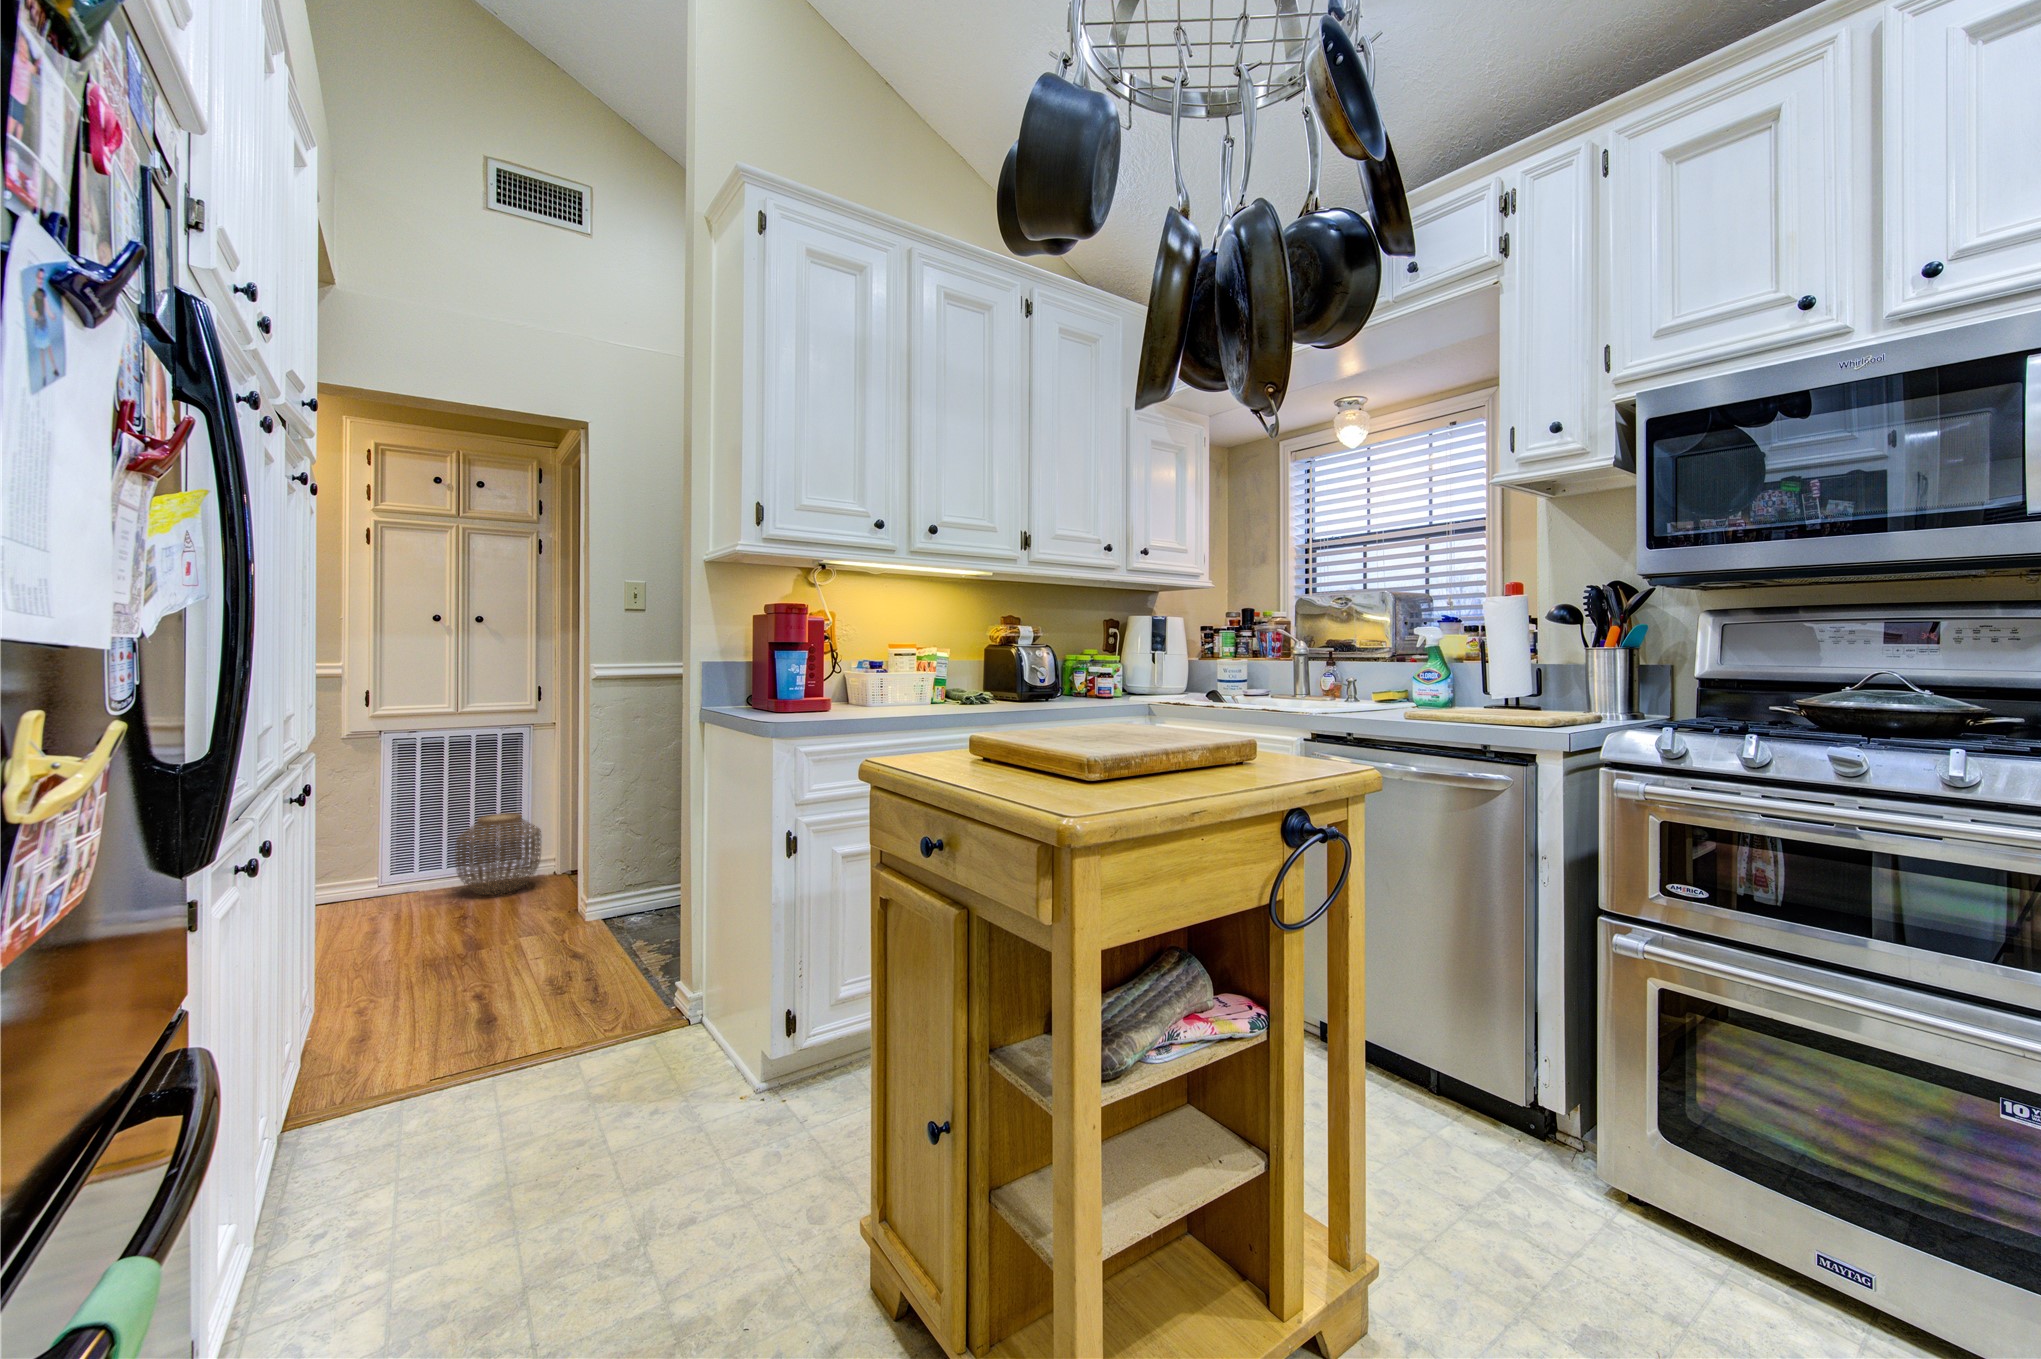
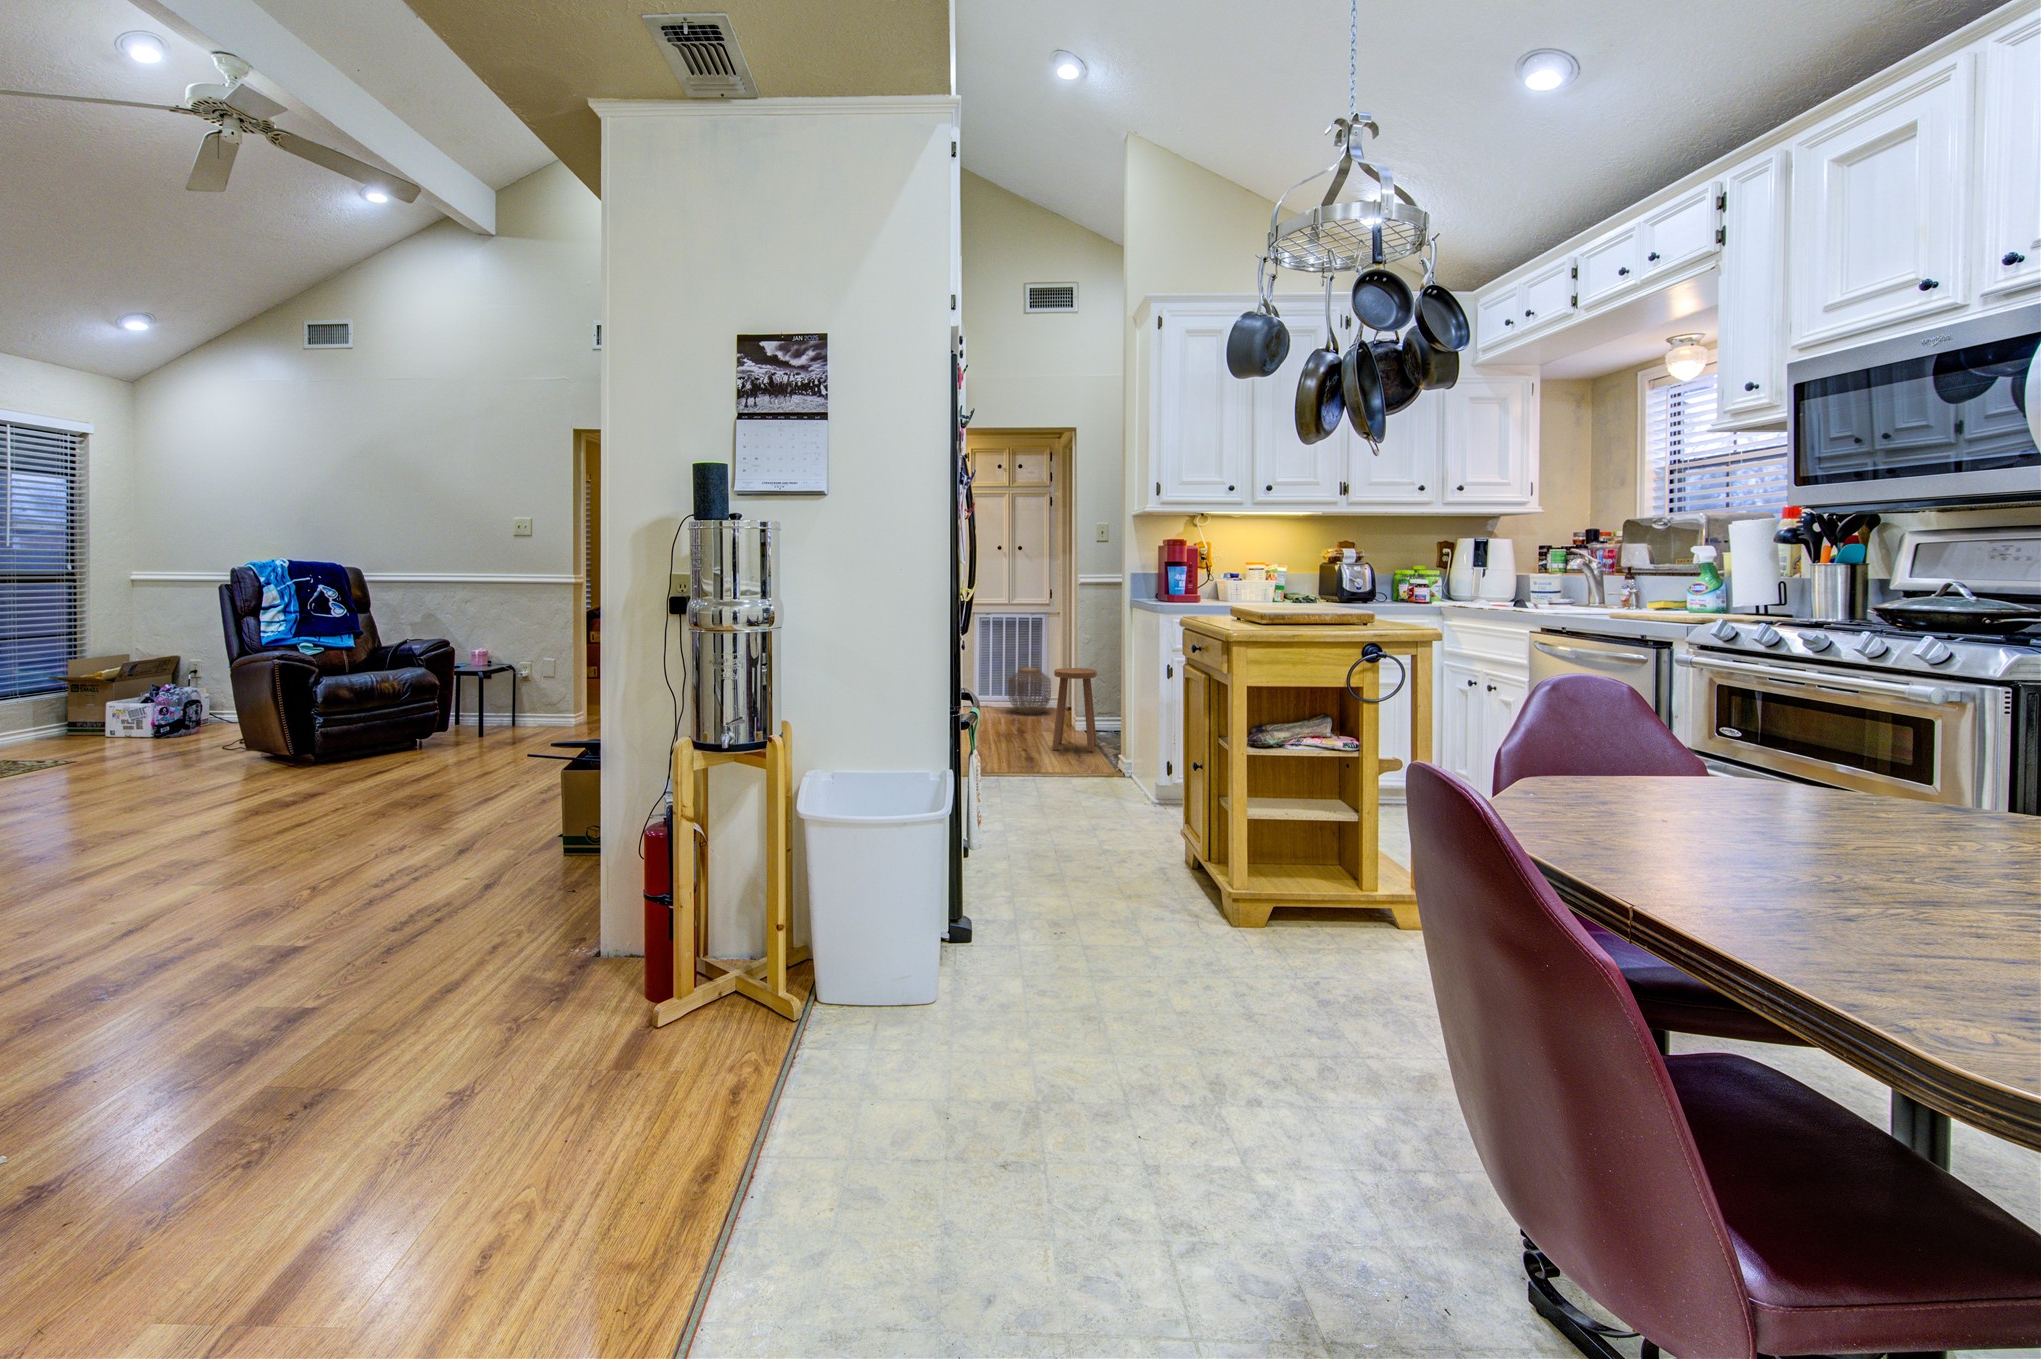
stool: none [540,819,629,976] -> present [1052,668,1097,752]

